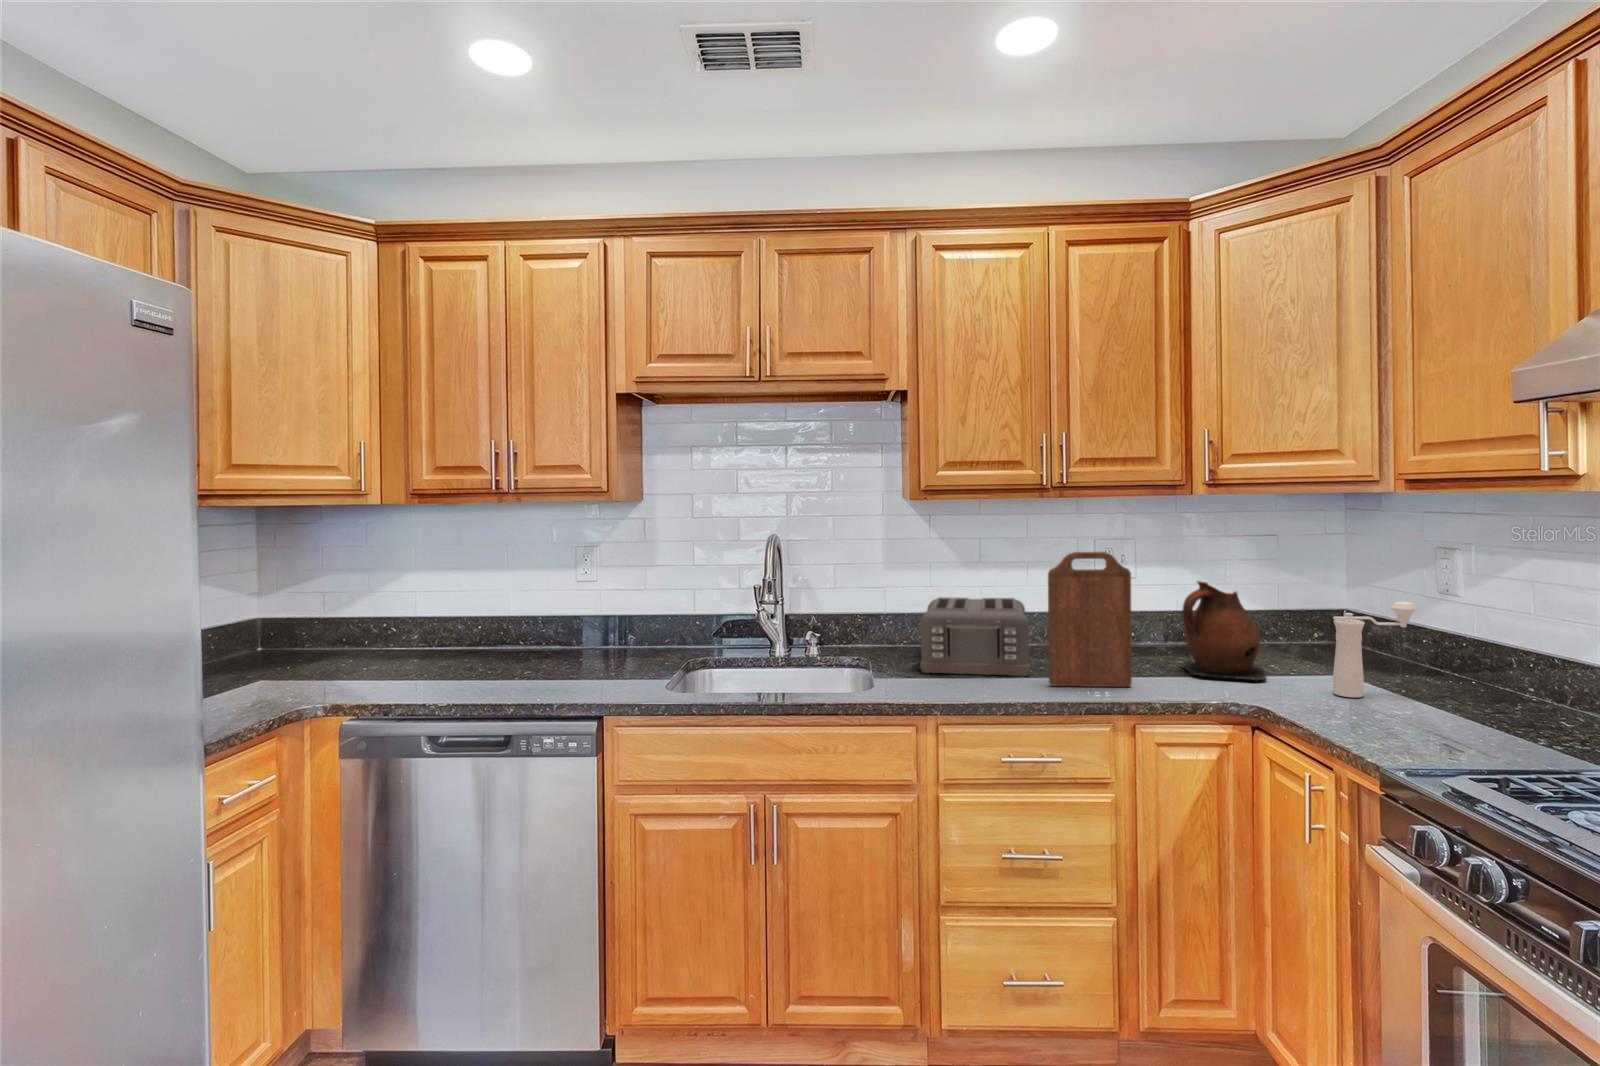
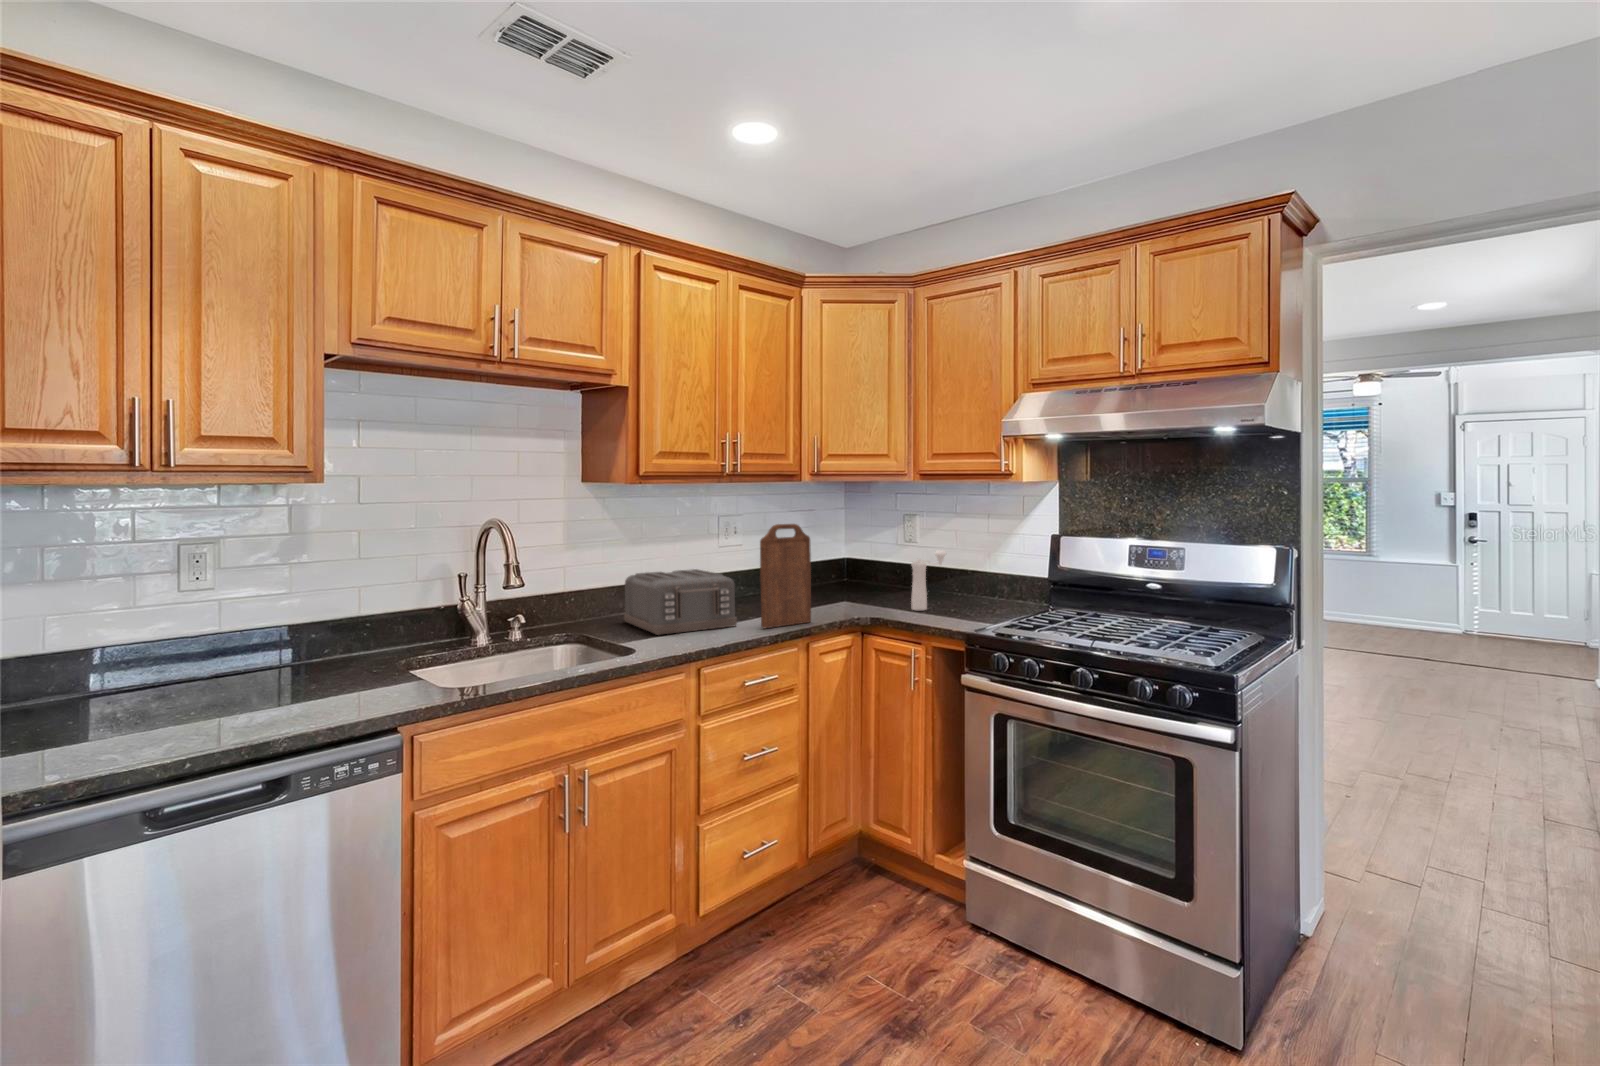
ceramic pitcher: present [1183,581,1266,681] -> none [814,545,873,611]

